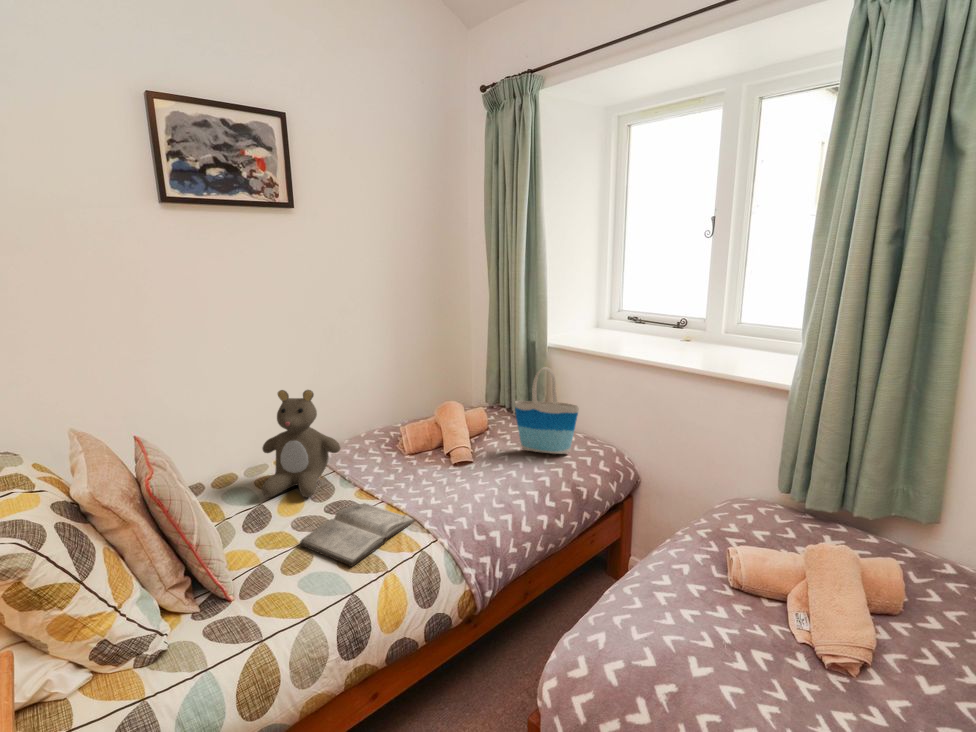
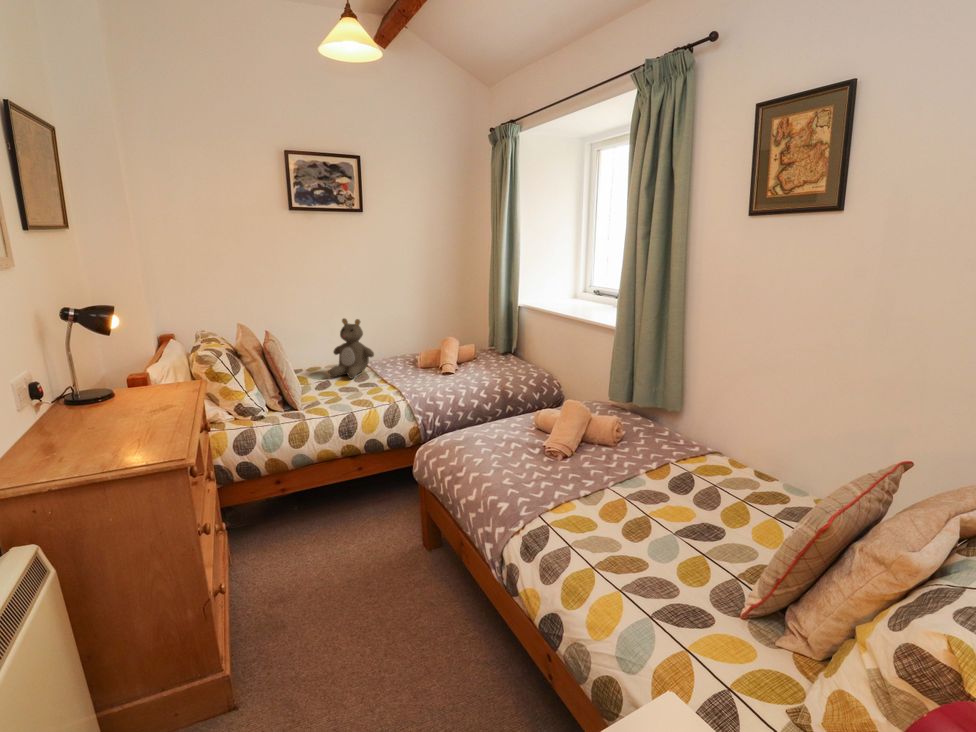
tote bag: present [515,367,579,454] -> none [482,316,518,373]
diary: present [299,503,416,566] -> none [336,382,400,403]

